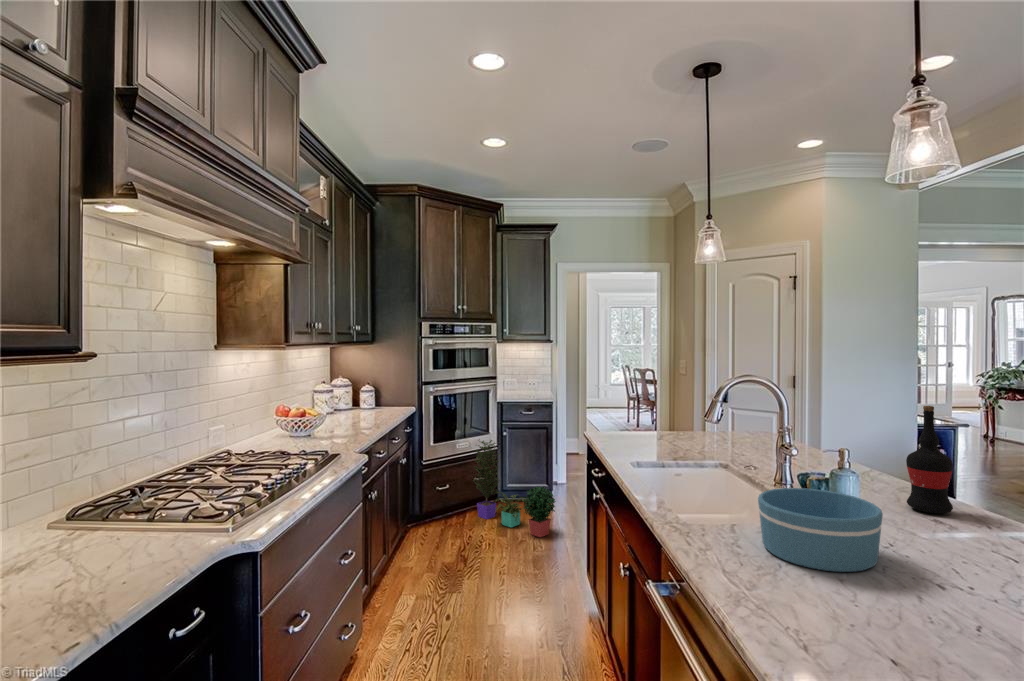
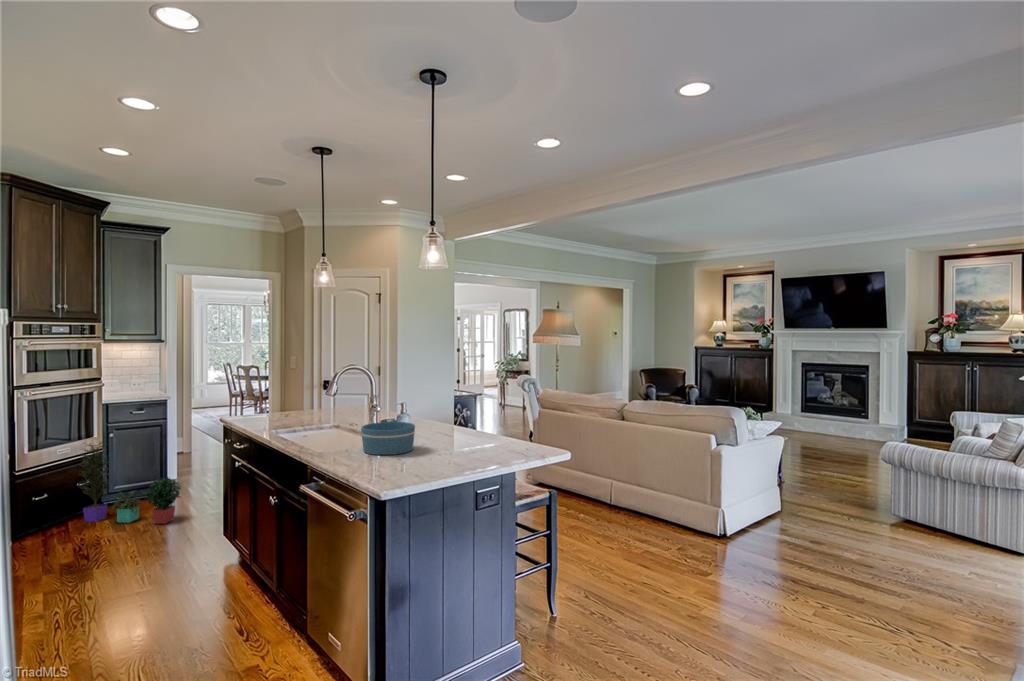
wine bottle: present [906,406,953,513] -> none [431,378,450,431]

